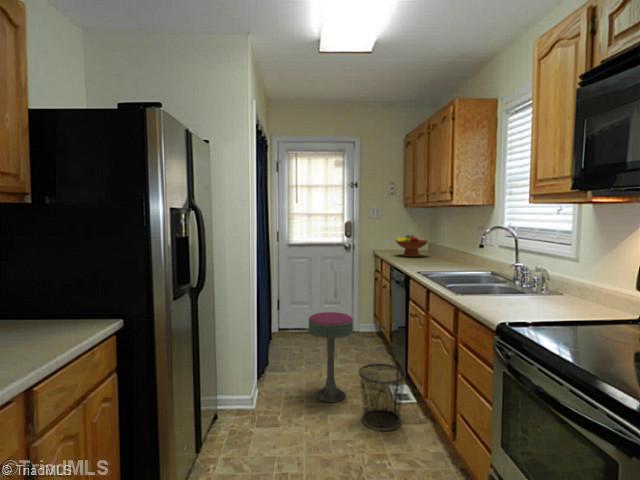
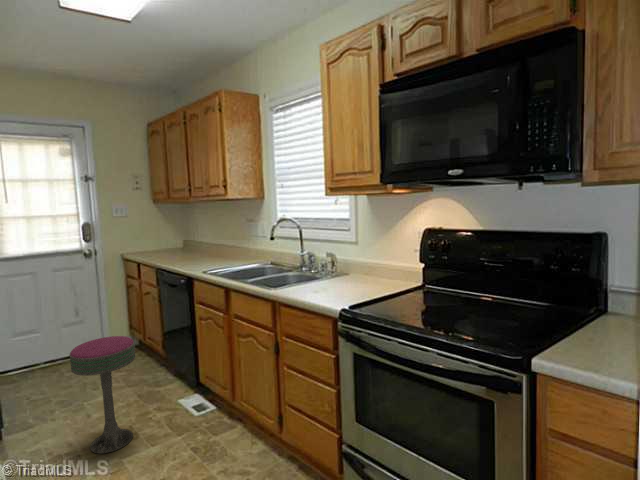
fruit bowl: present [396,235,428,257] -> none [154,233,192,257]
waste bin: present [358,363,406,431] -> none [157,379,214,459]

